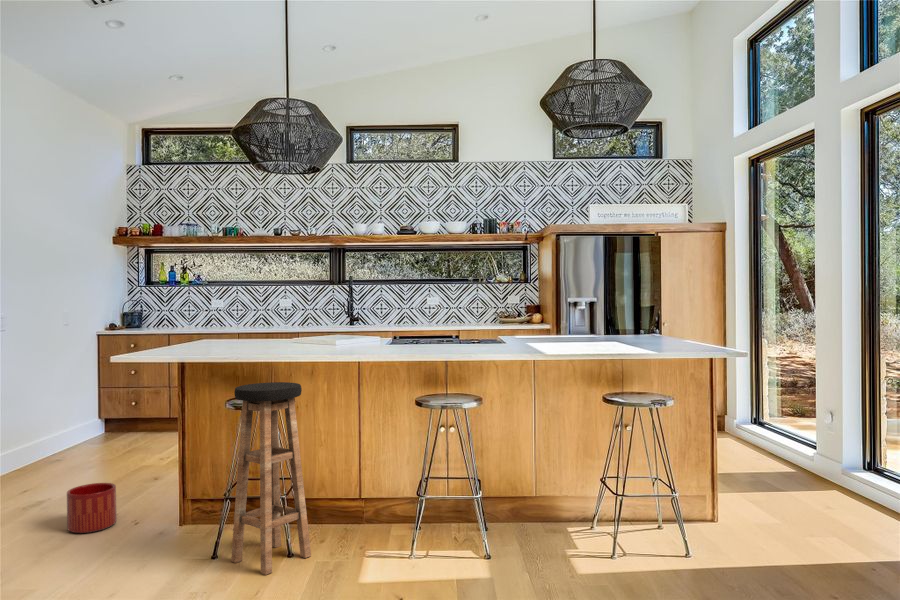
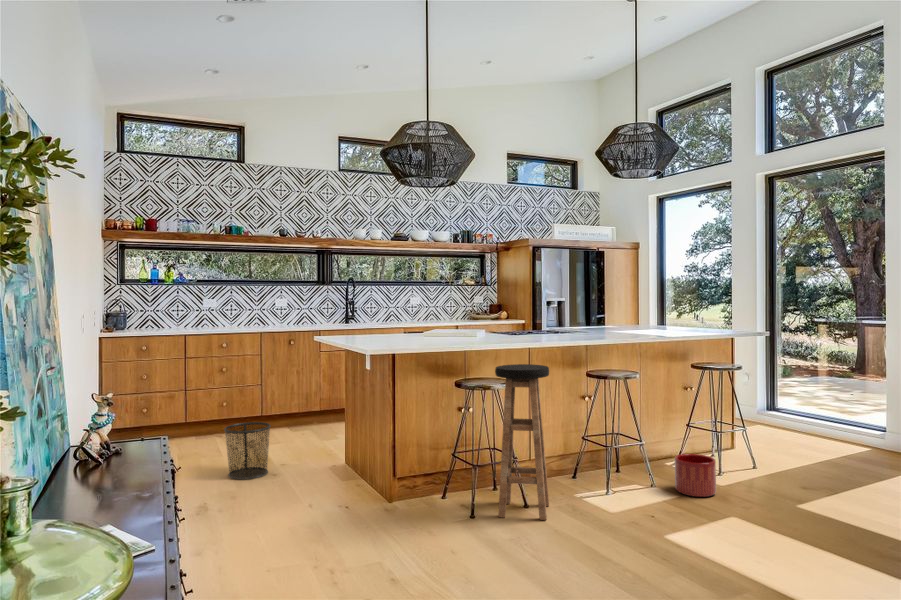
waste bin: none [110,424,159,481] -> present [224,422,271,480]
planter: present [67,483,117,533] -> present [675,454,716,497]

